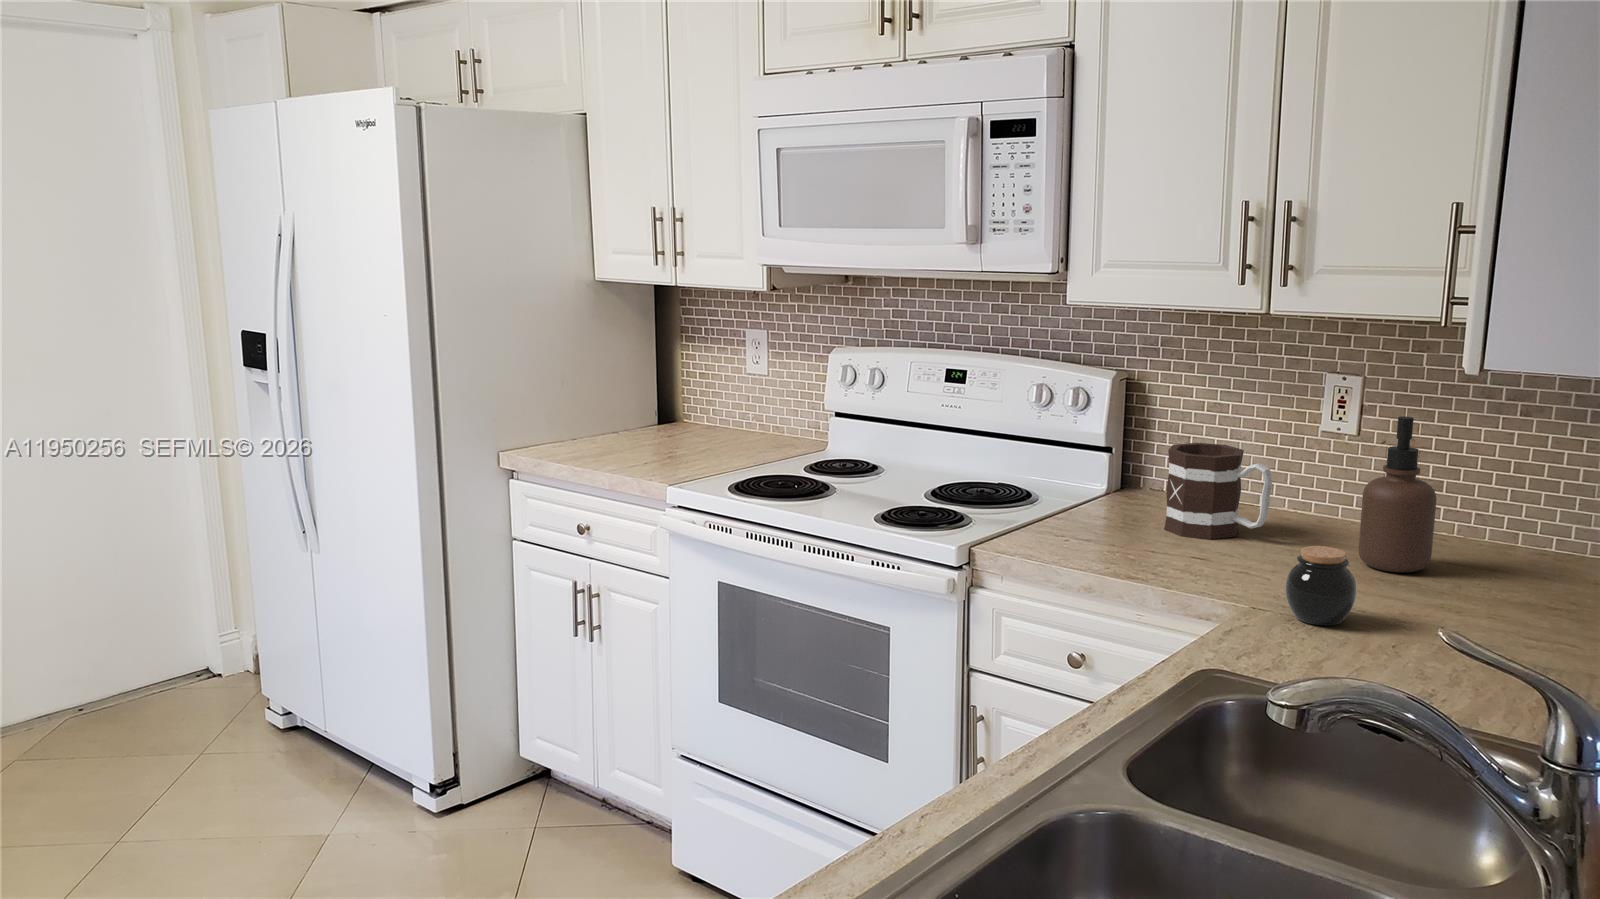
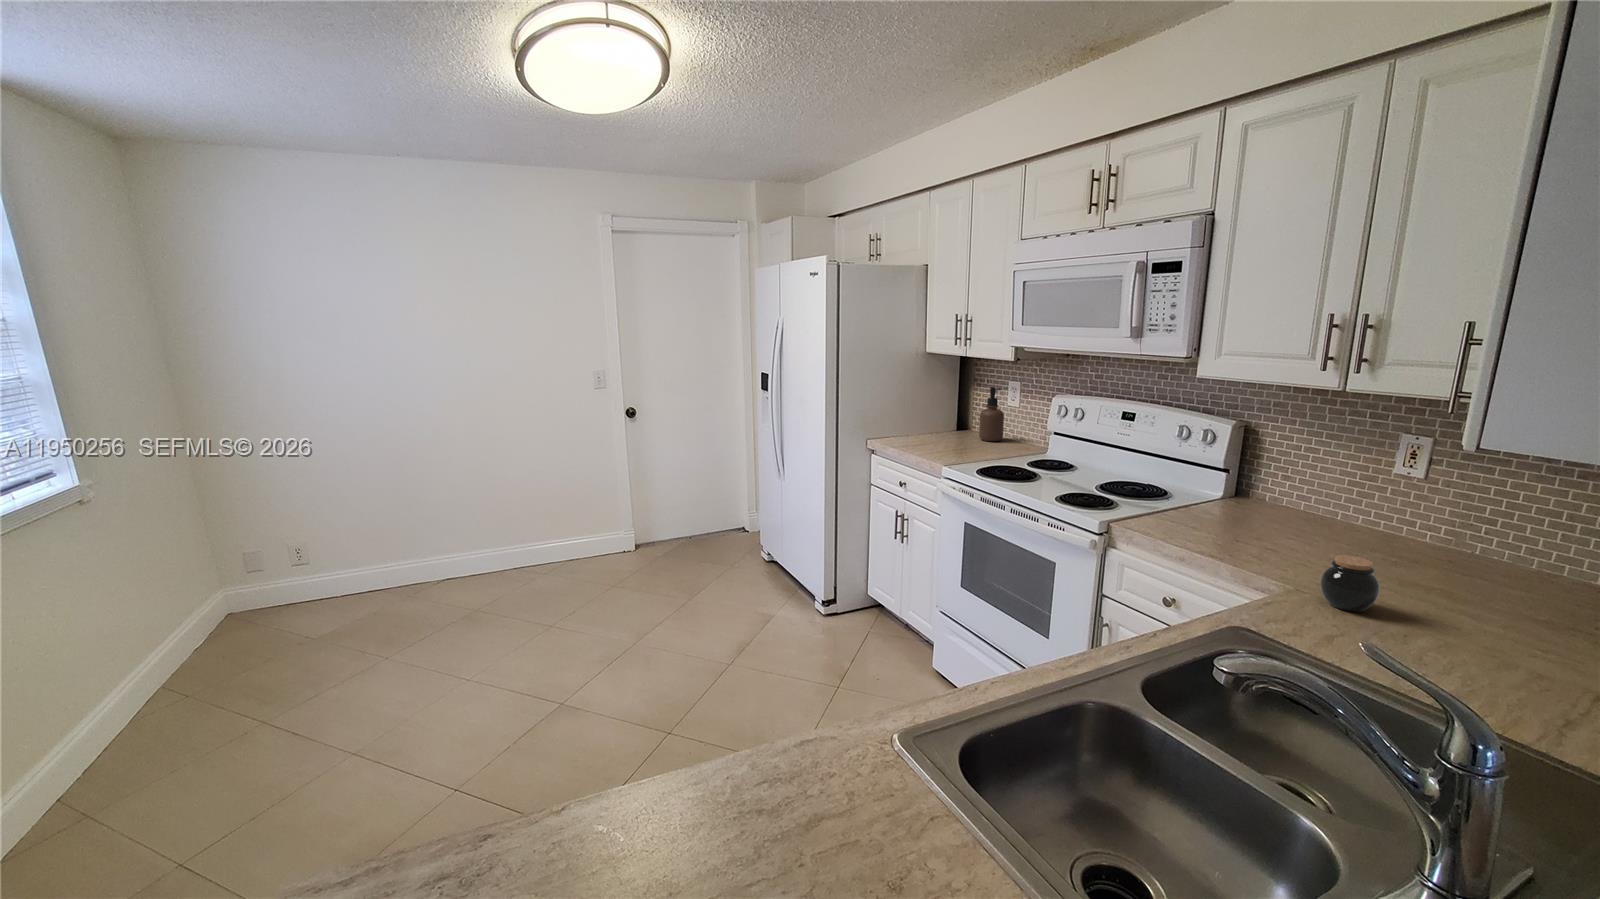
soap dispenser: present [1359,416,1437,573] -> present [979,387,1004,441]
mug: present [1164,443,1273,539] -> none [1253,473,1340,538]

